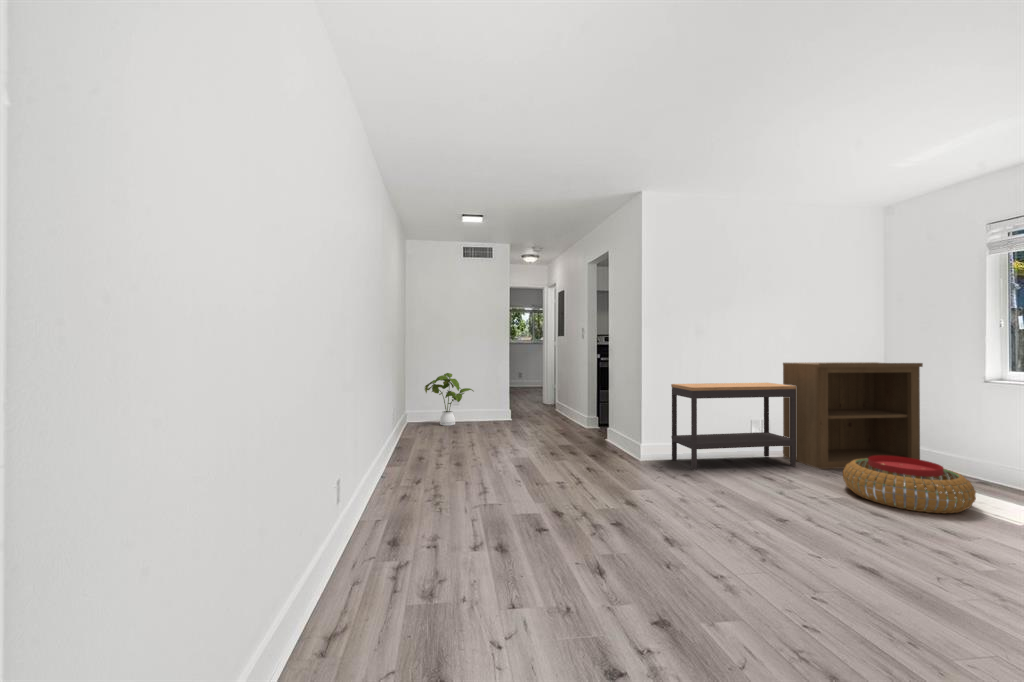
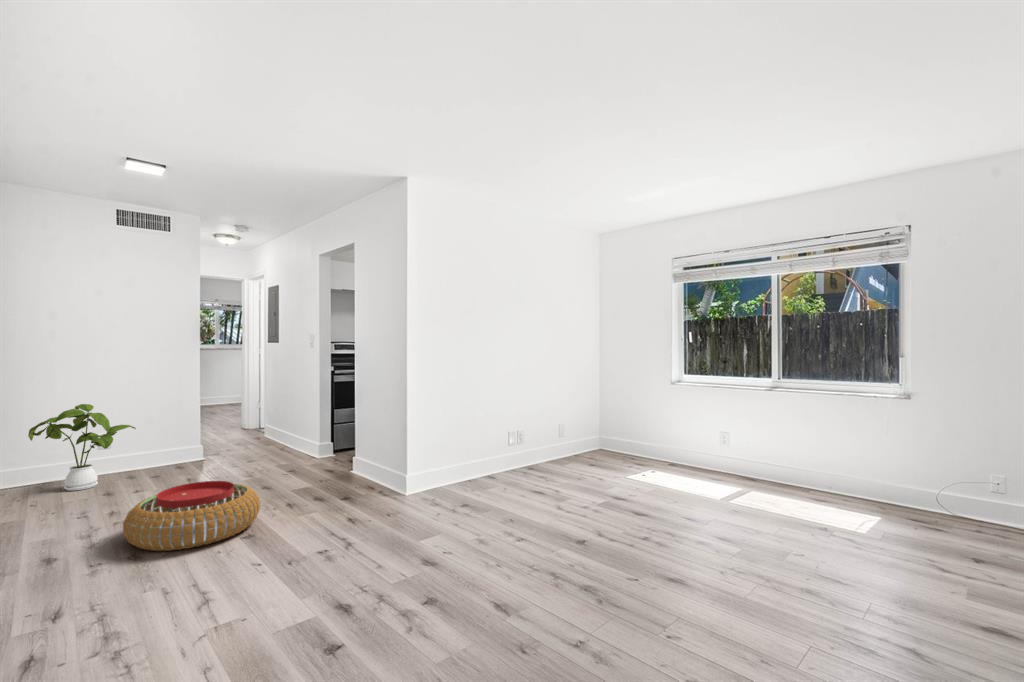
bookshelf: present [783,362,923,469] -> none [531,369,625,471]
console table: present [671,383,796,470] -> none [438,392,547,496]
pouf: present [843,455,976,514] -> present [123,481,260,551]

